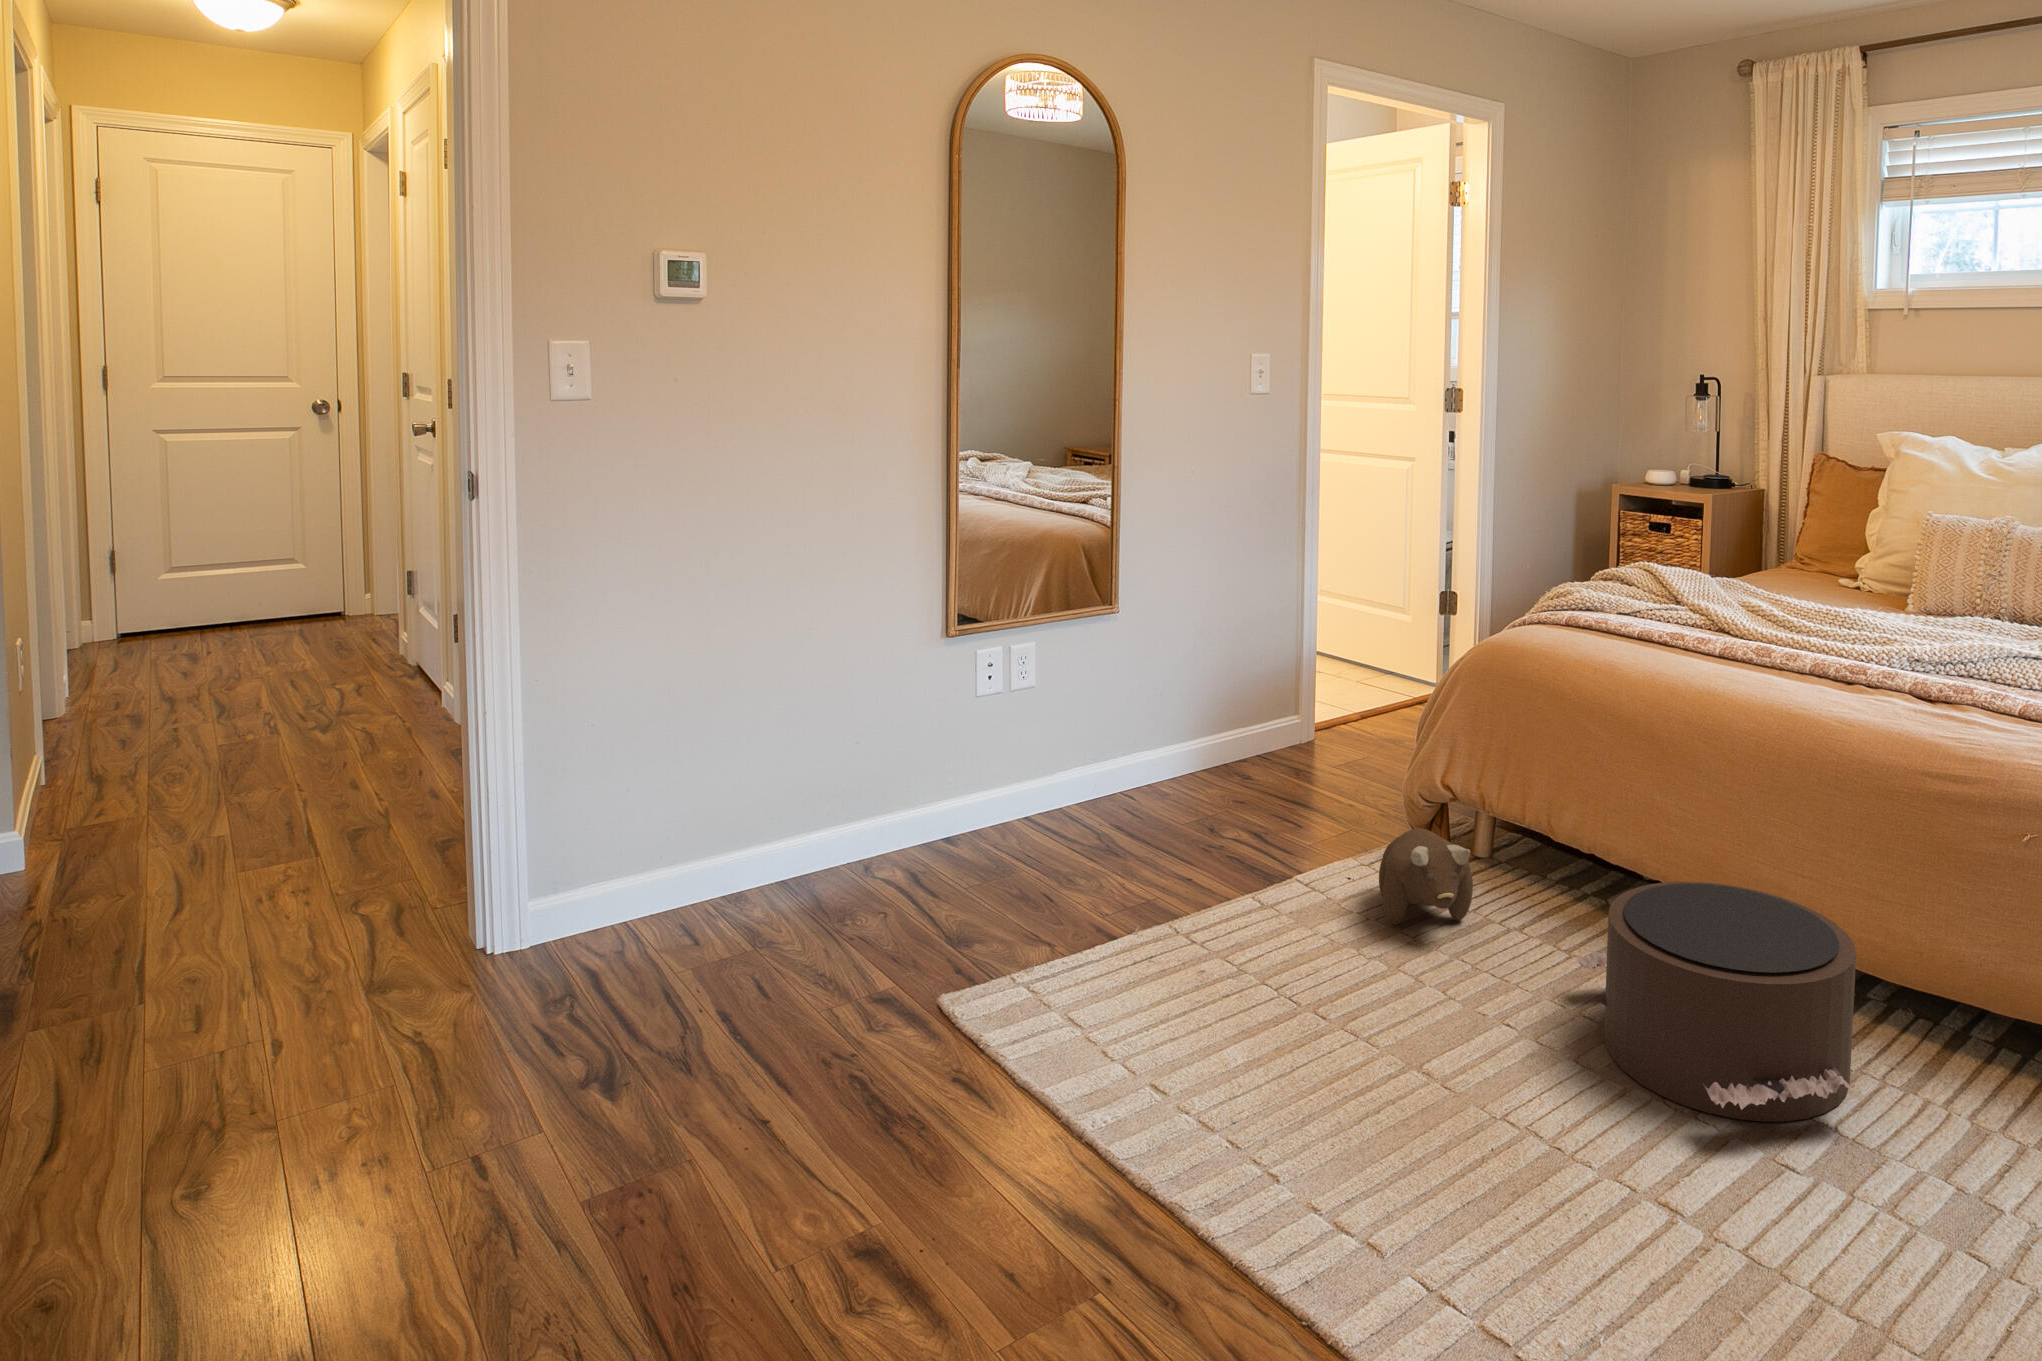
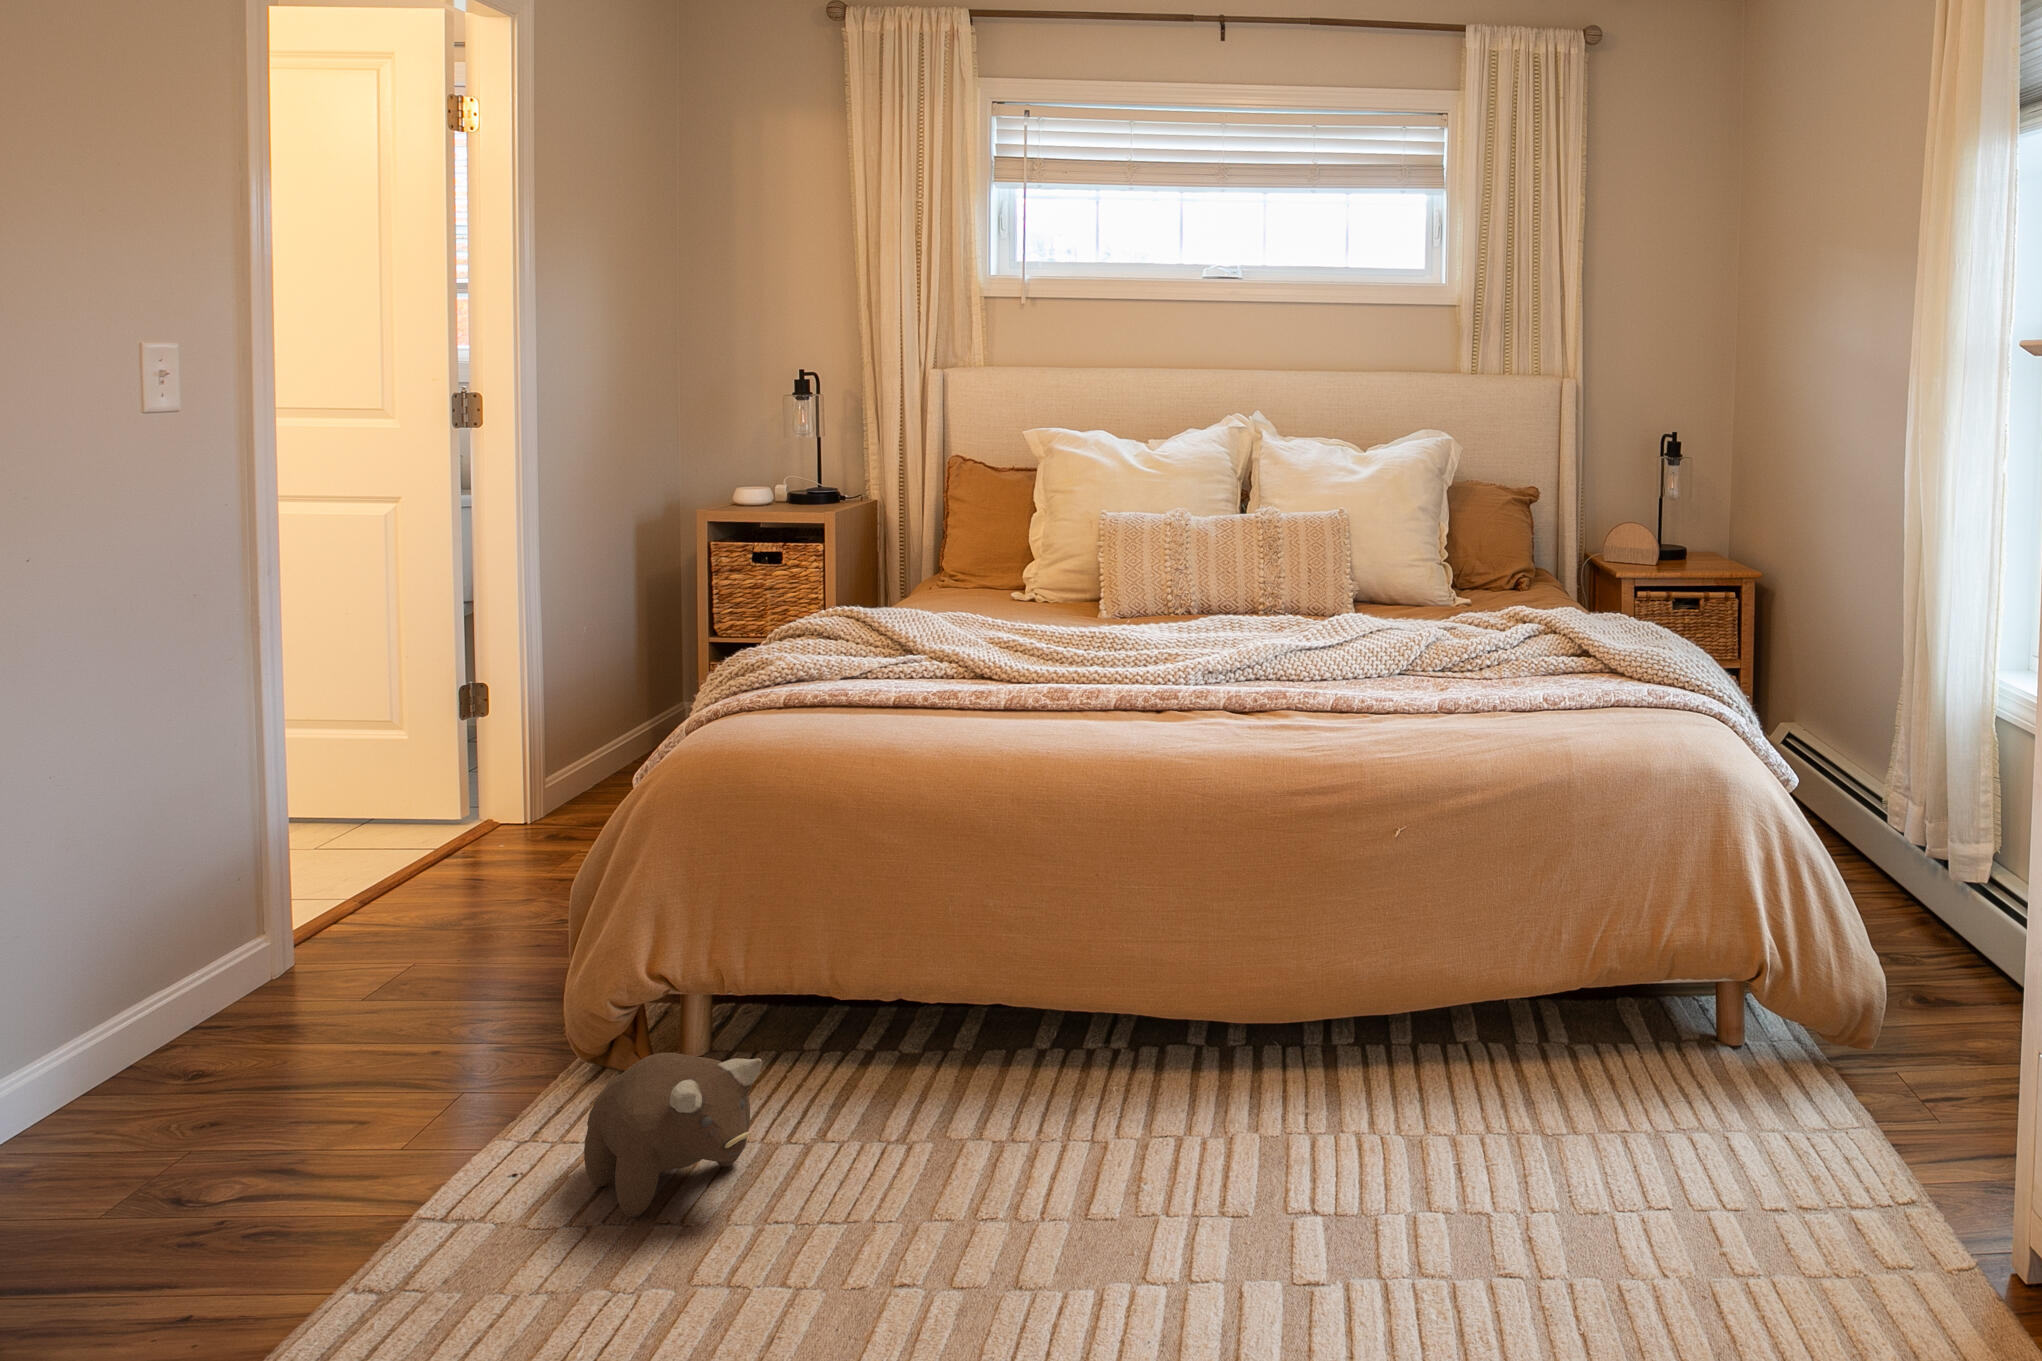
pouf: present [1576,882,1856,1121] -> none [951,973,1328,1272]

